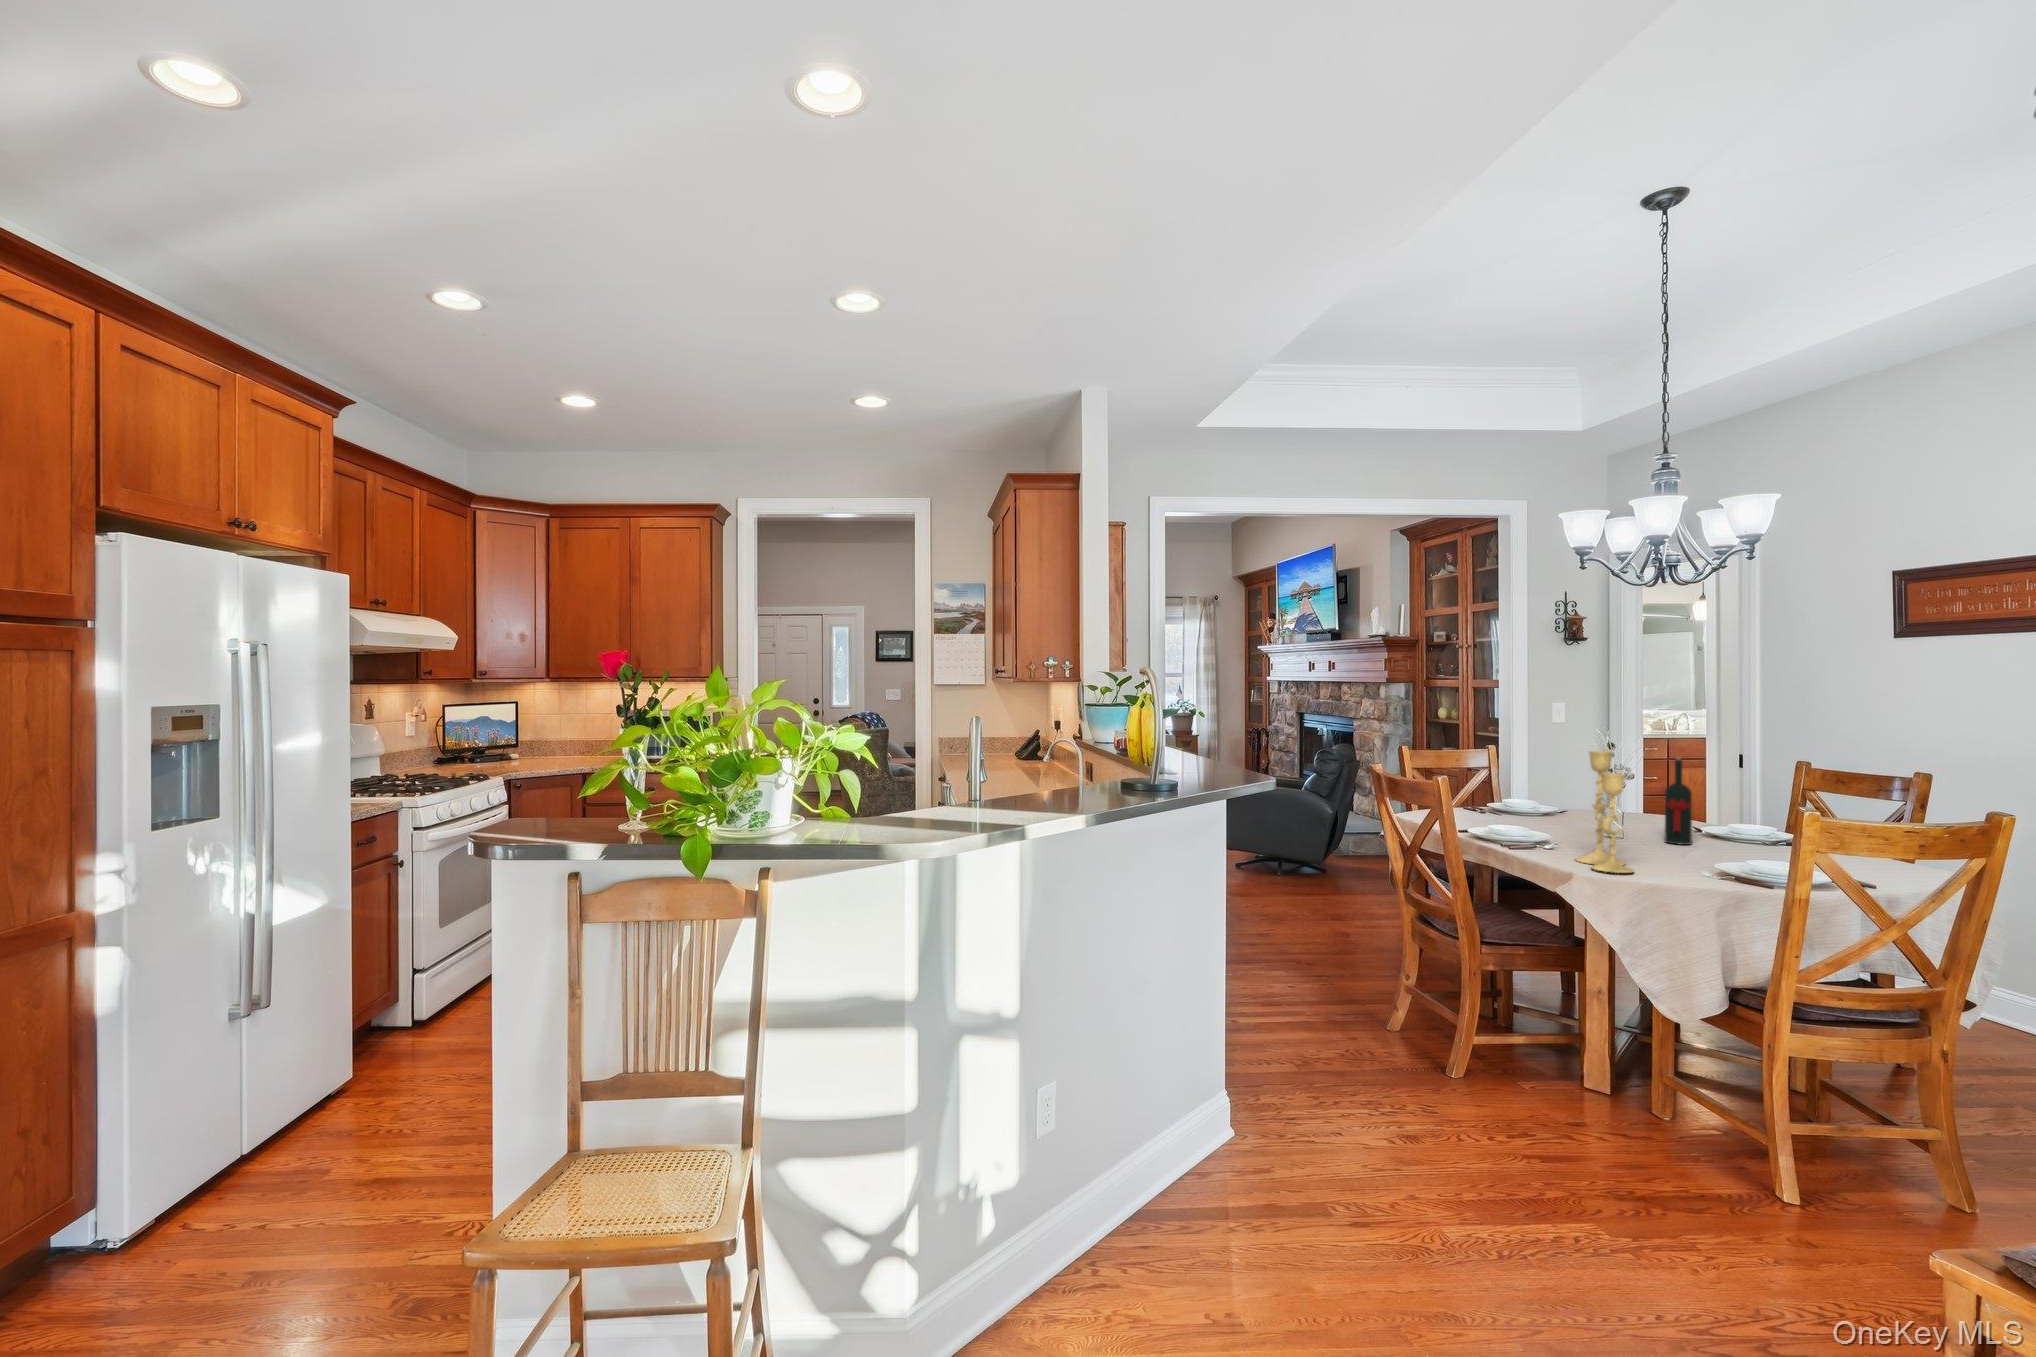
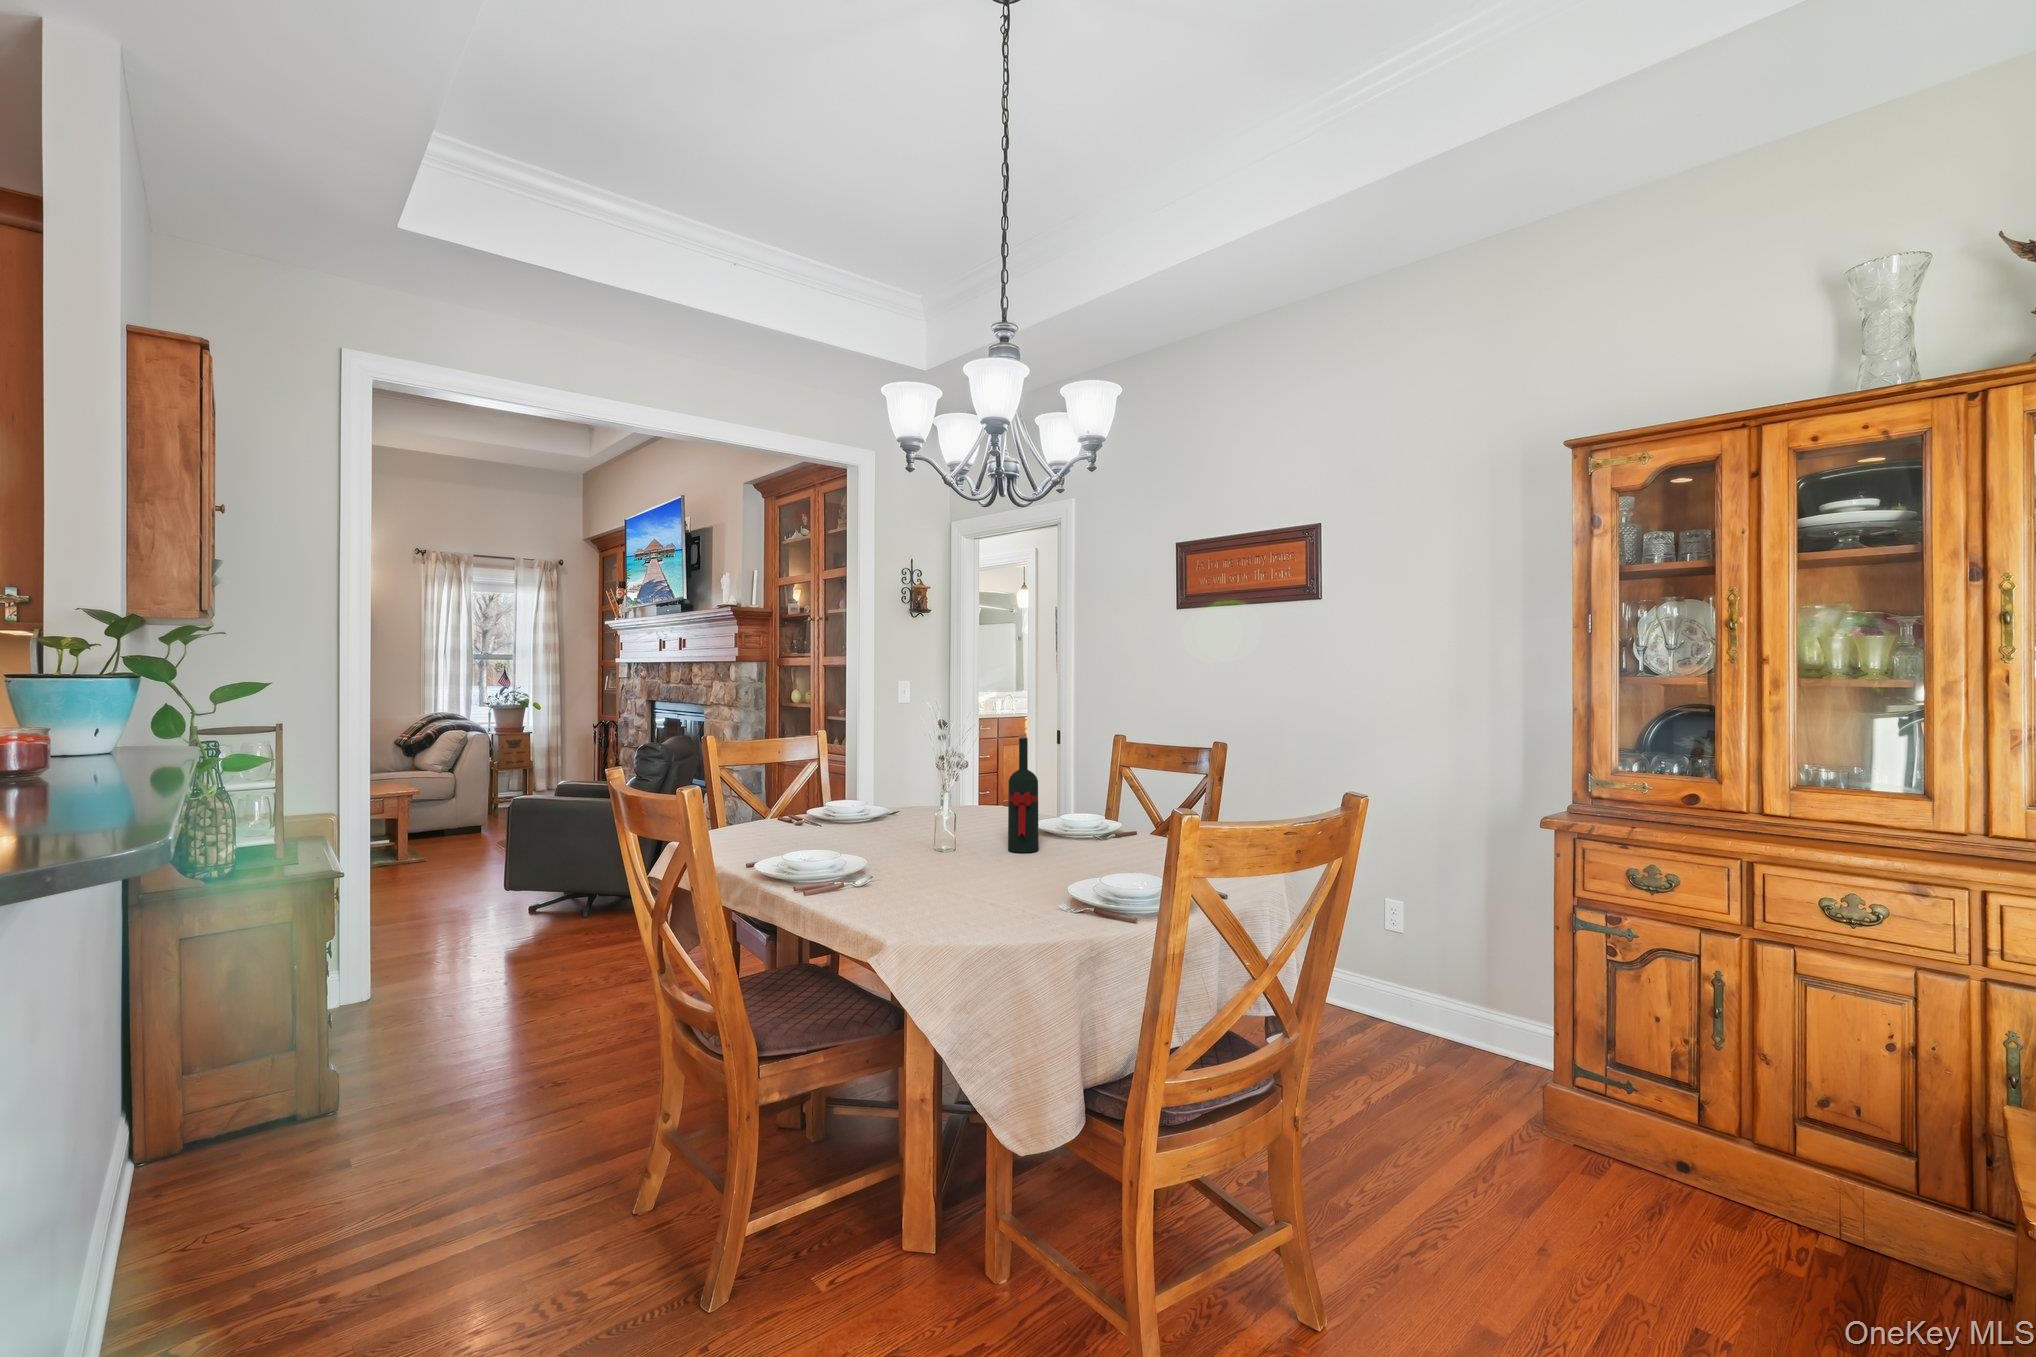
candlestick: present [1575,751,1633,873] -> none [889,730,967,923]

